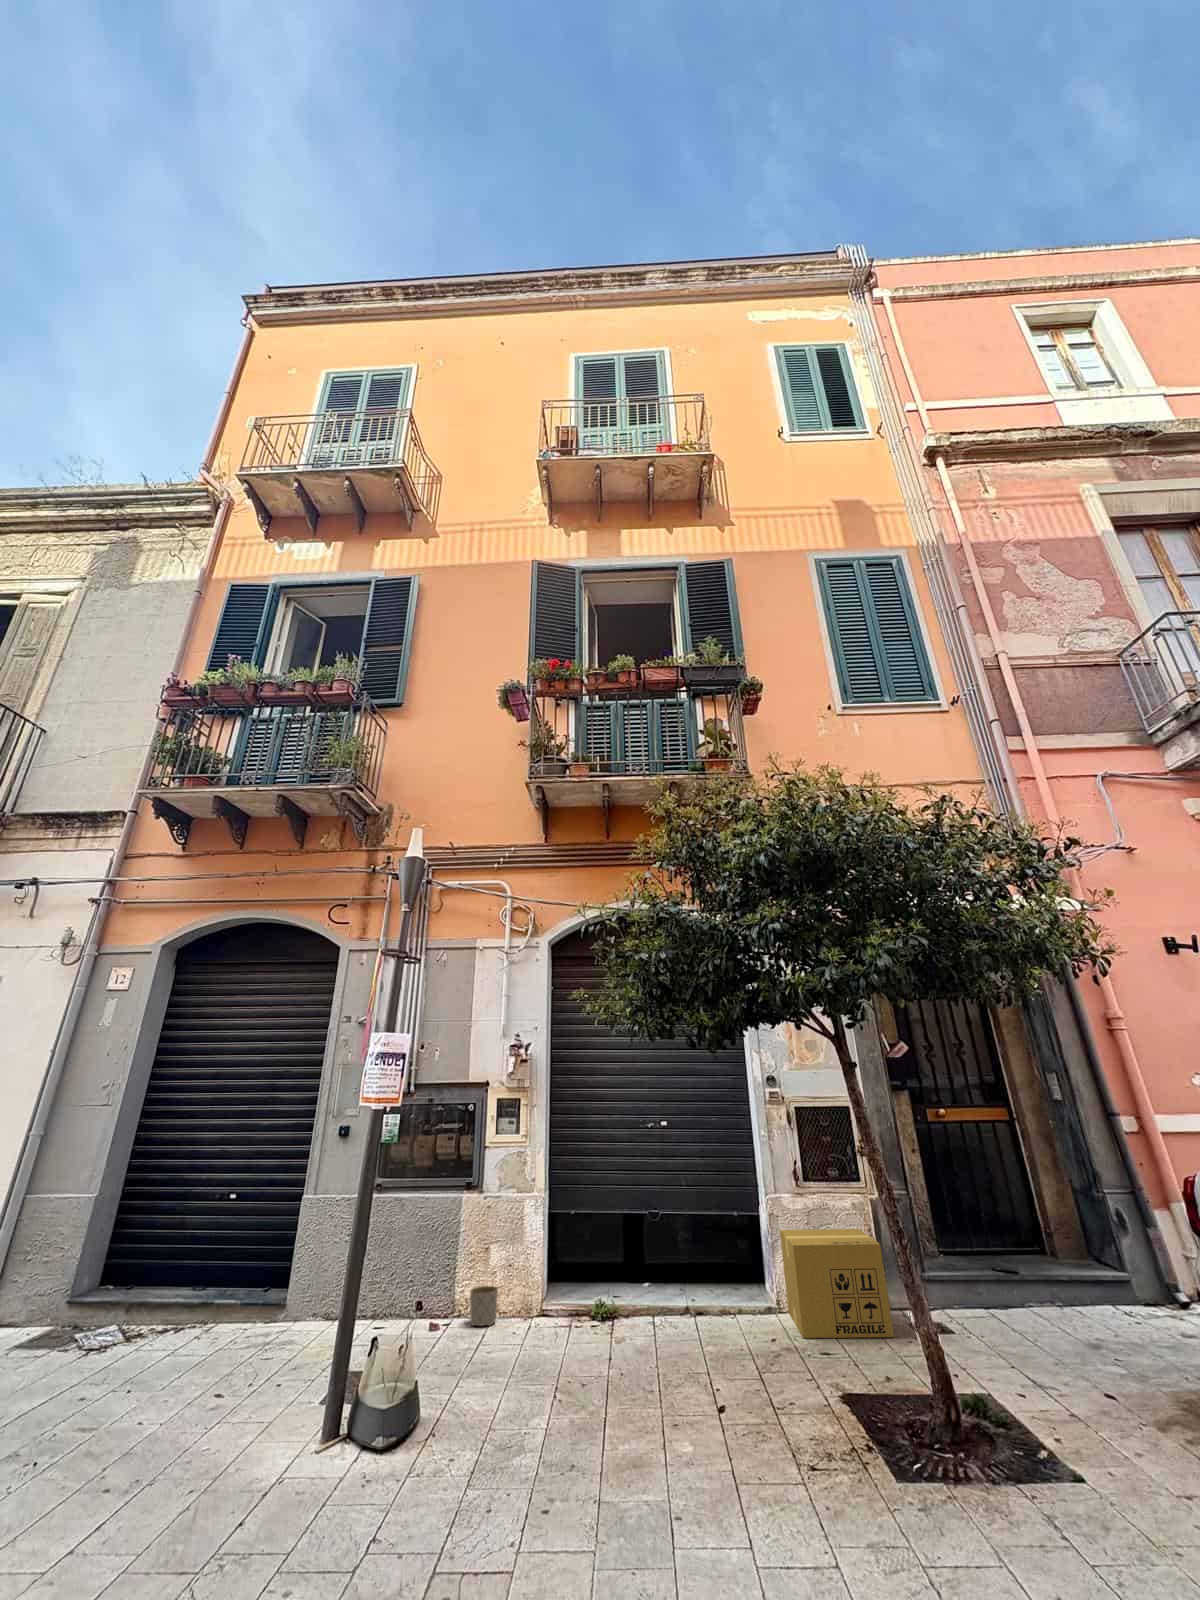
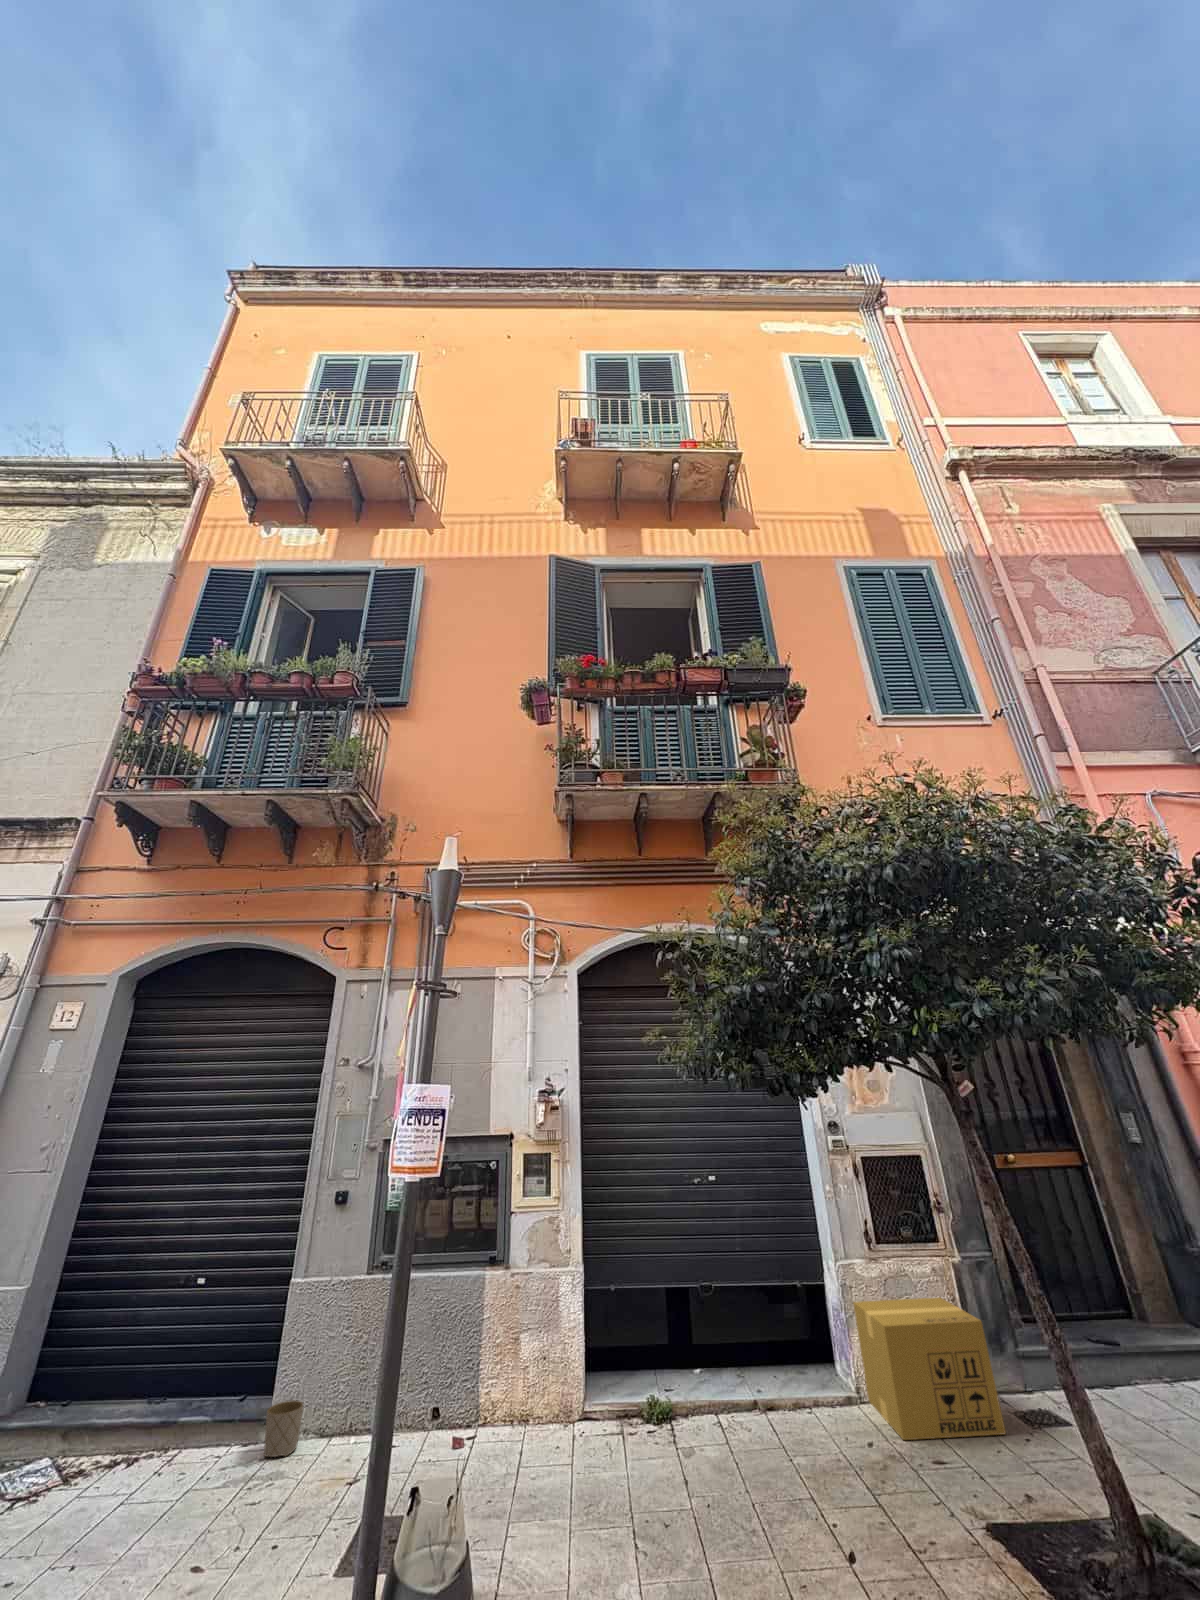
planter: present [470,1286,498,1326] -> present [264,1401,304,1457]

